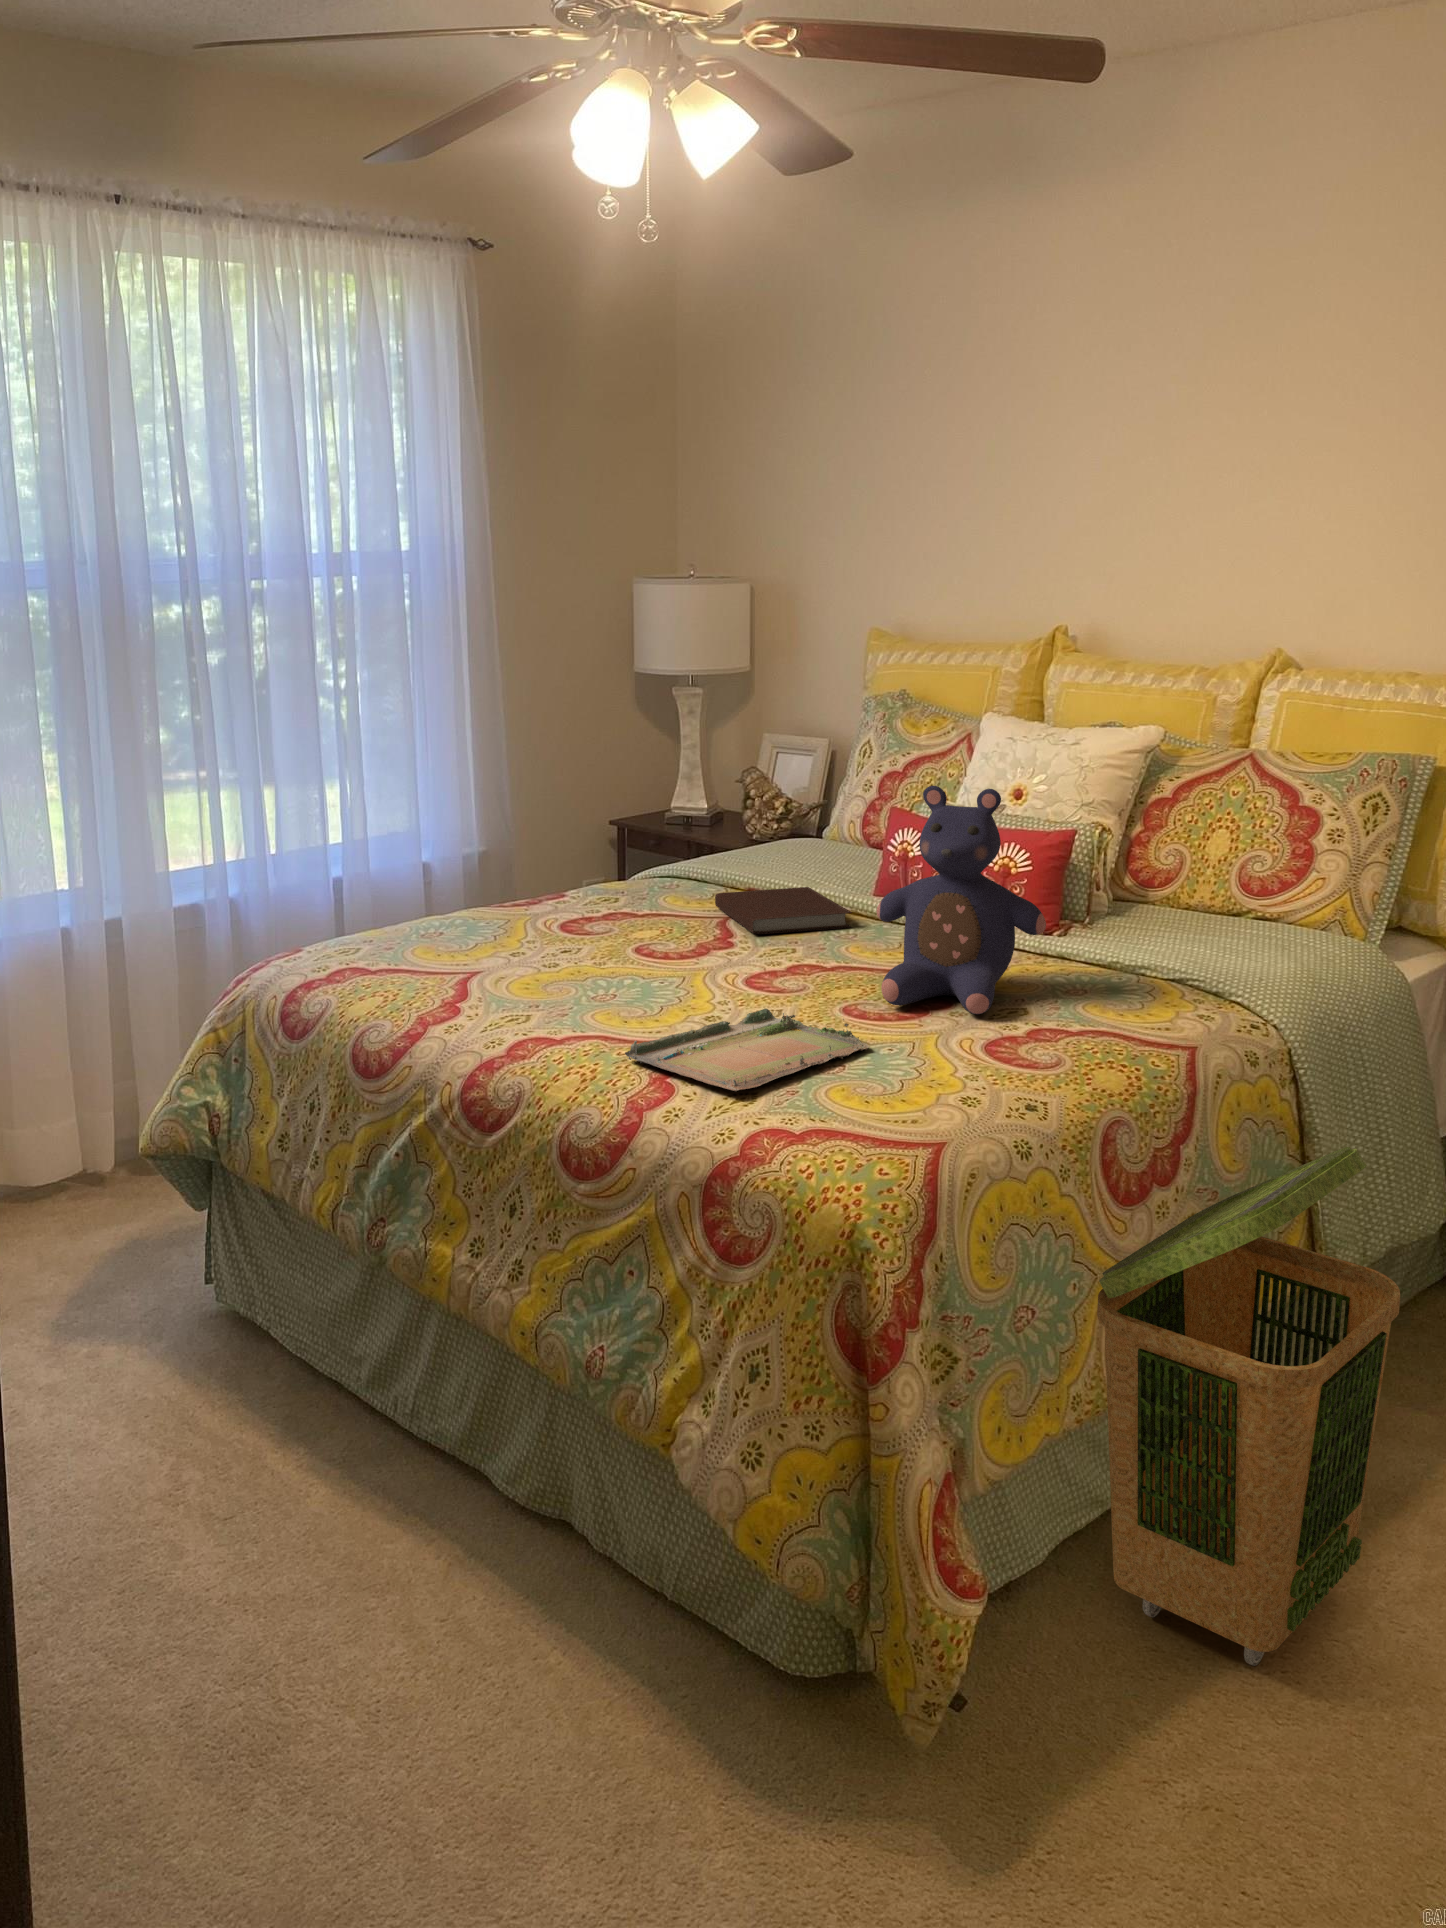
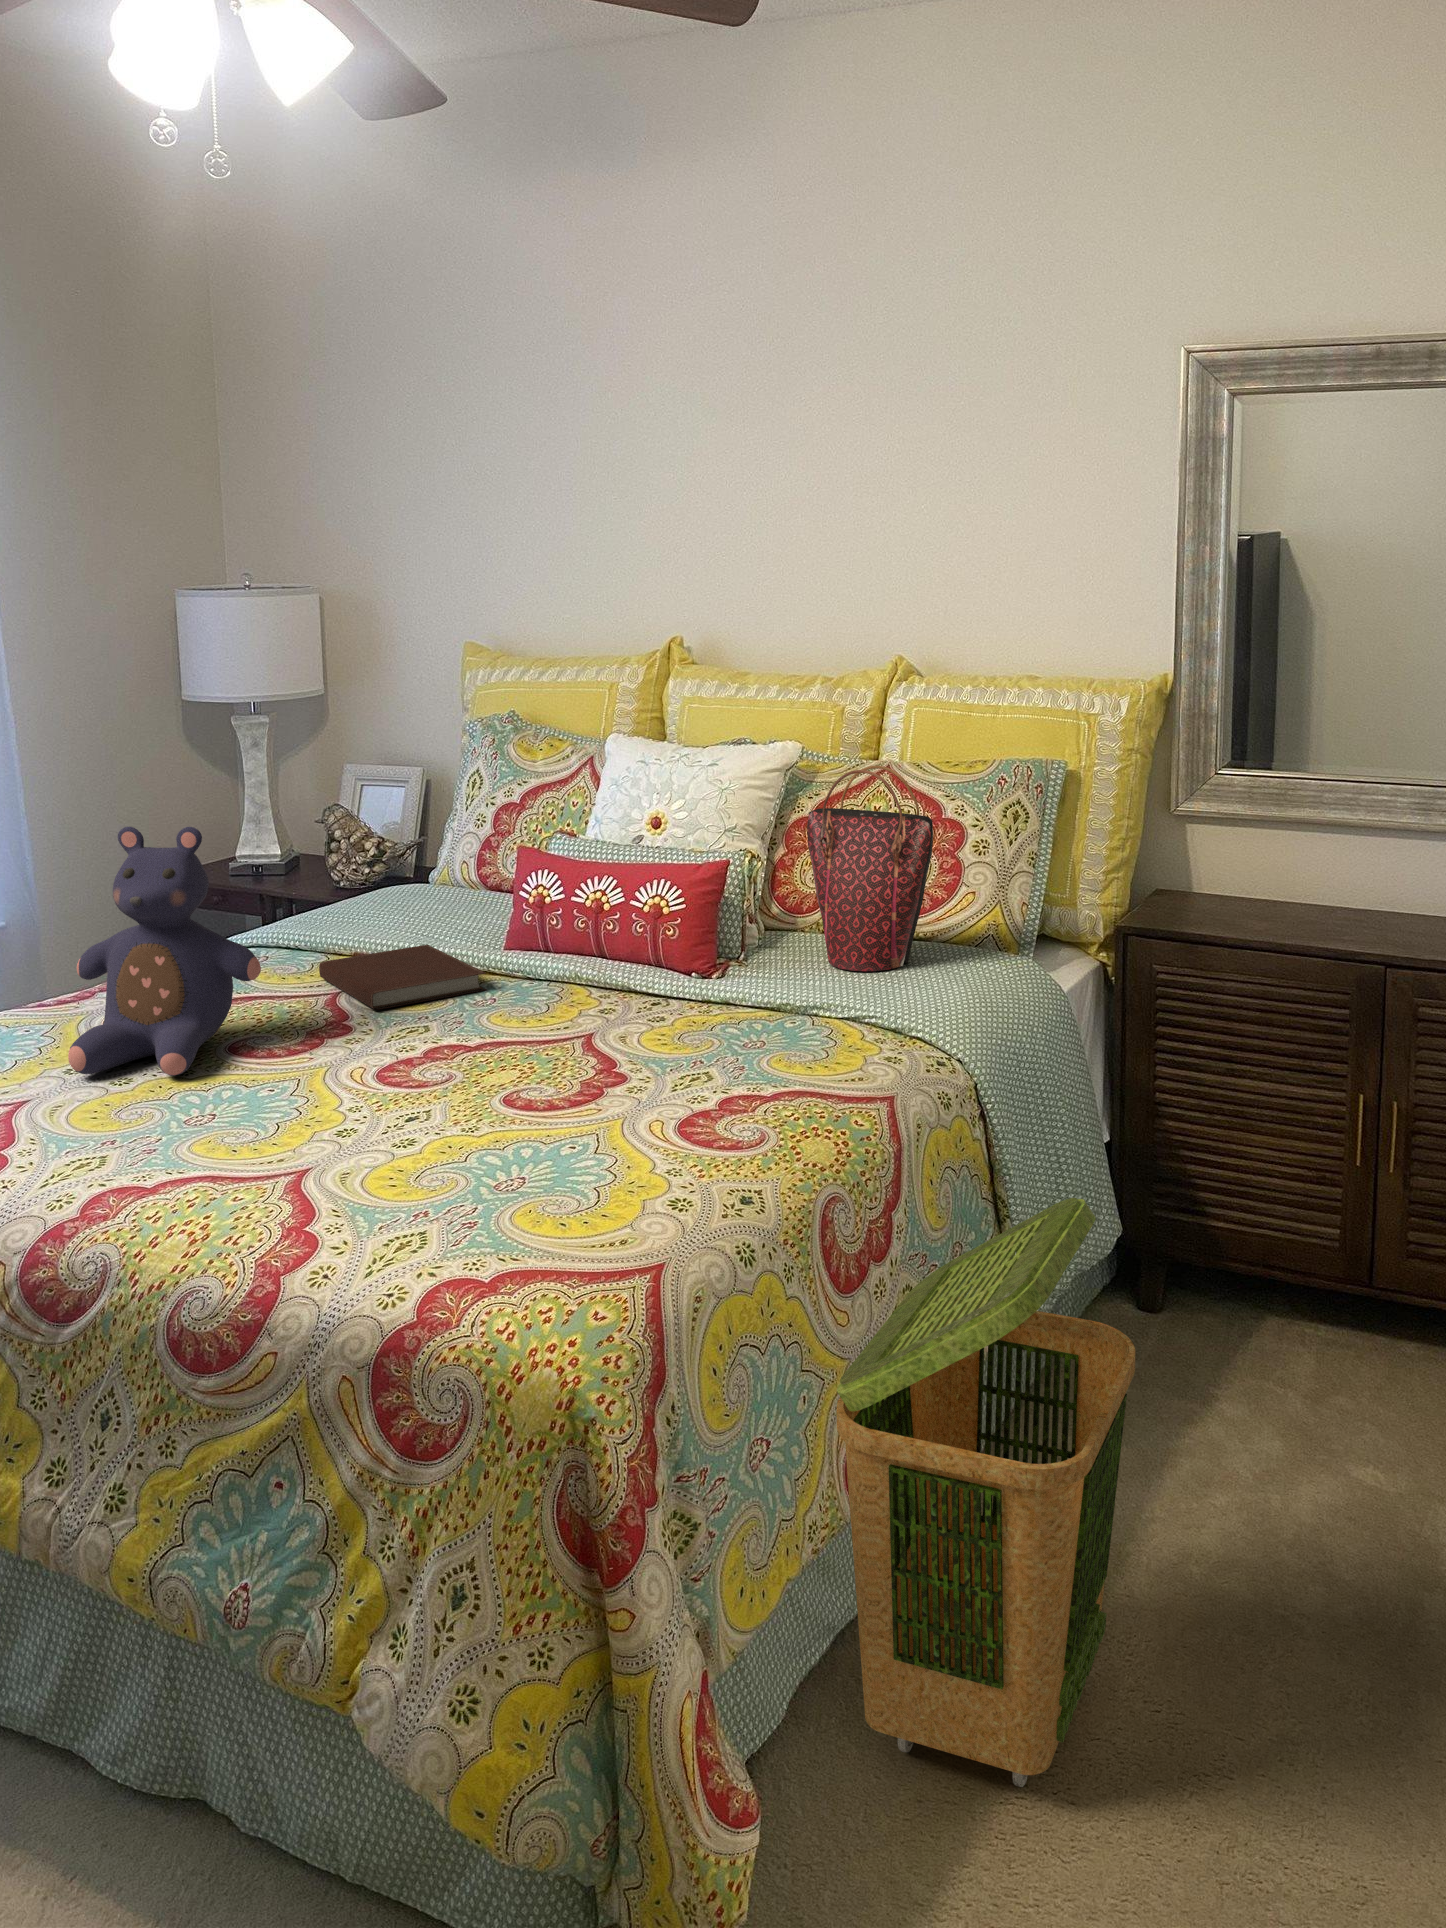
handbag: none [1157,748,1278,941] -> present [807,765,933,971]
teddy bear: present [877,786,1046,1014] -> present [68,827,261,1075]
tray: present [625,1009,870,1091] -> none [244,1109,546,1231]

